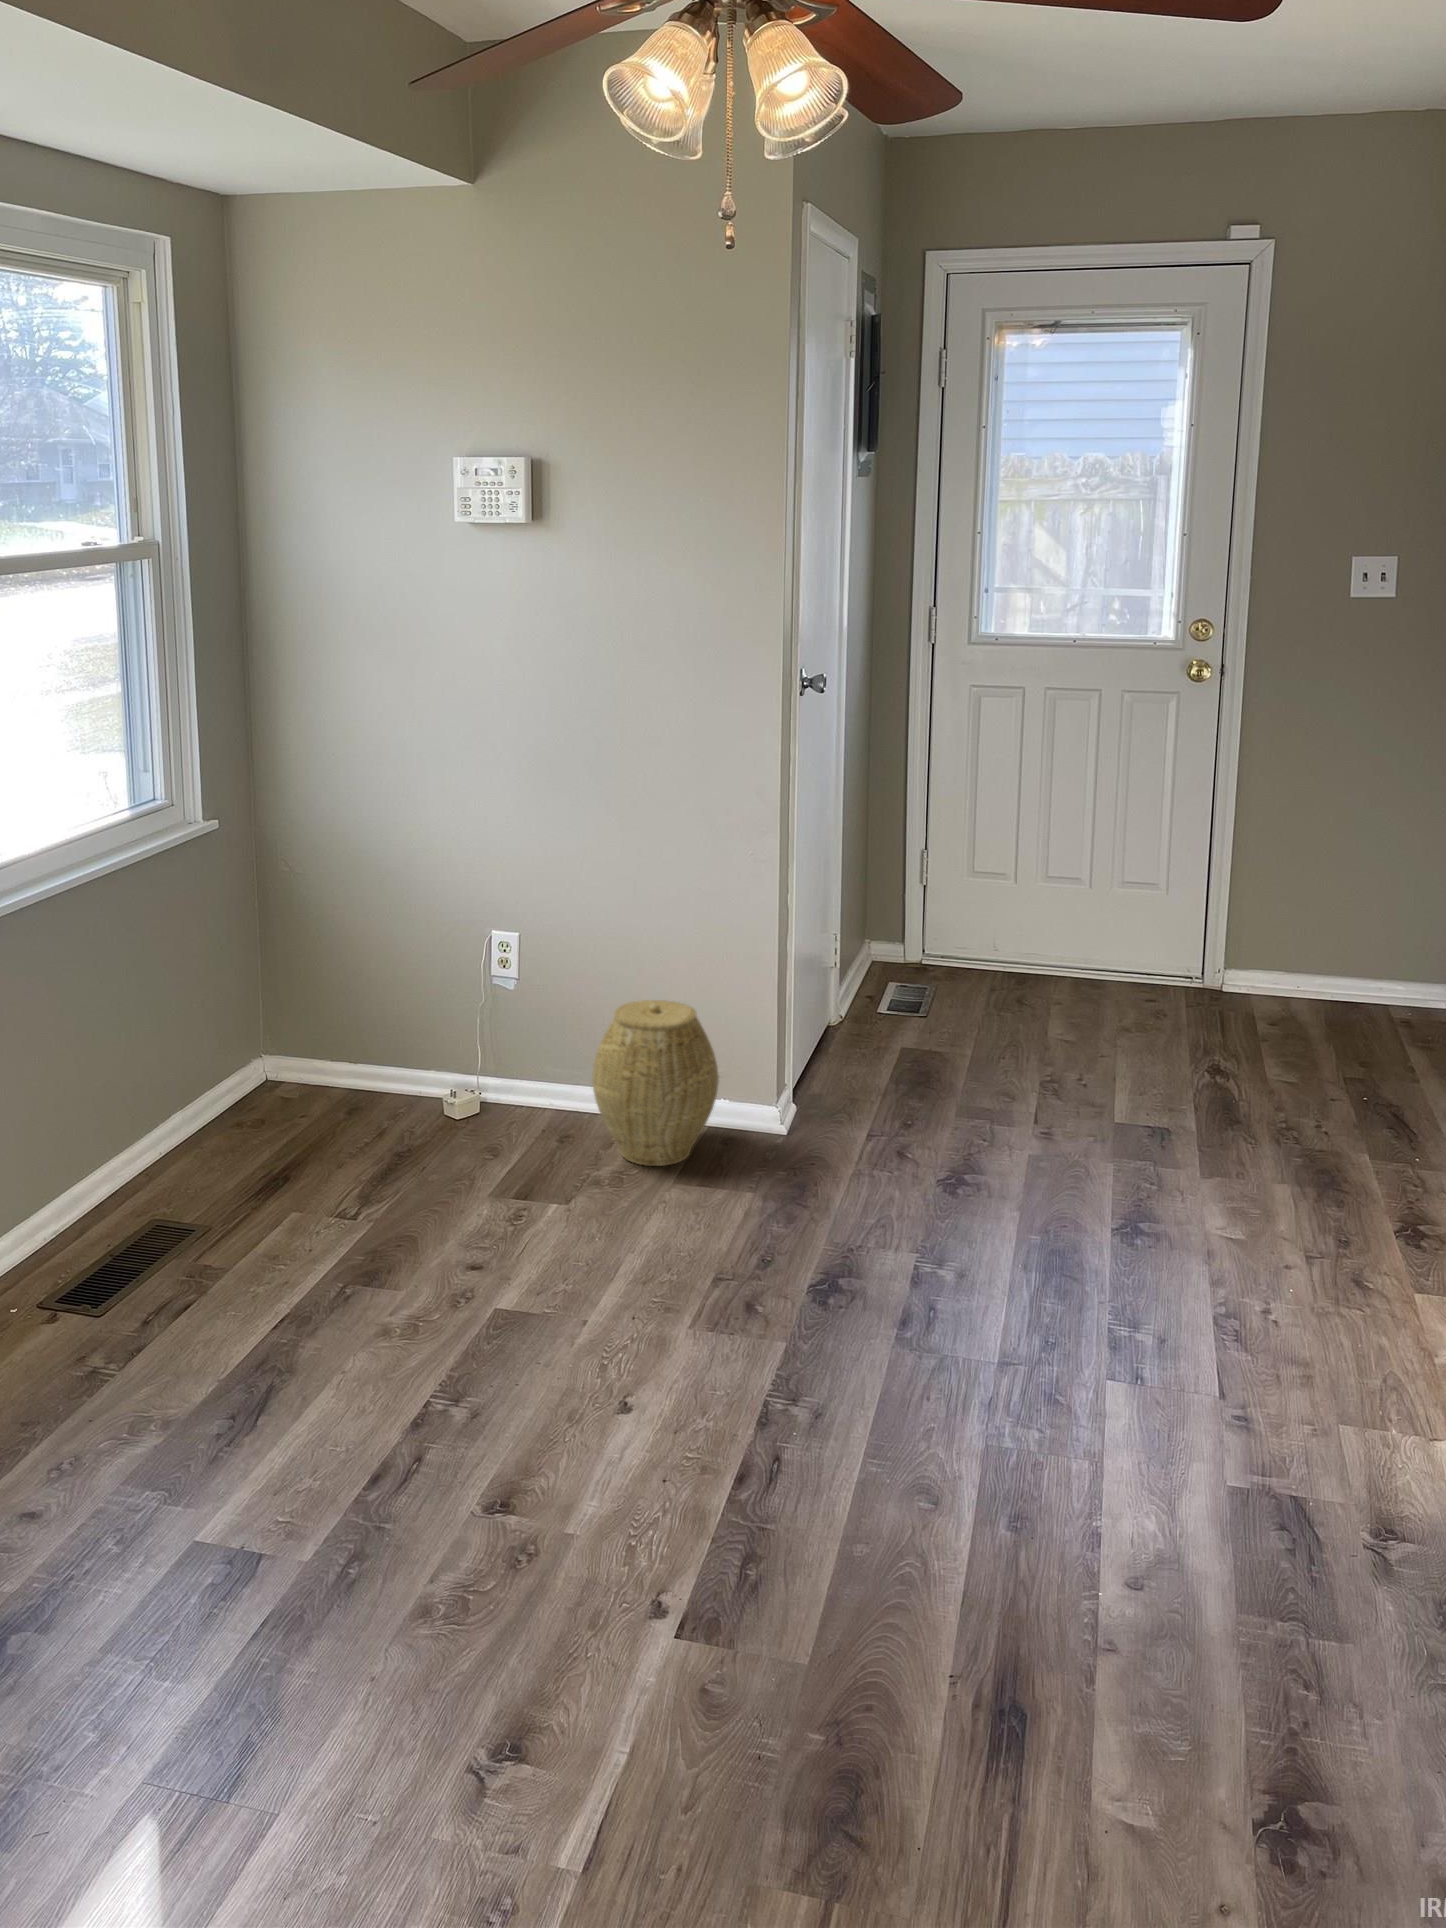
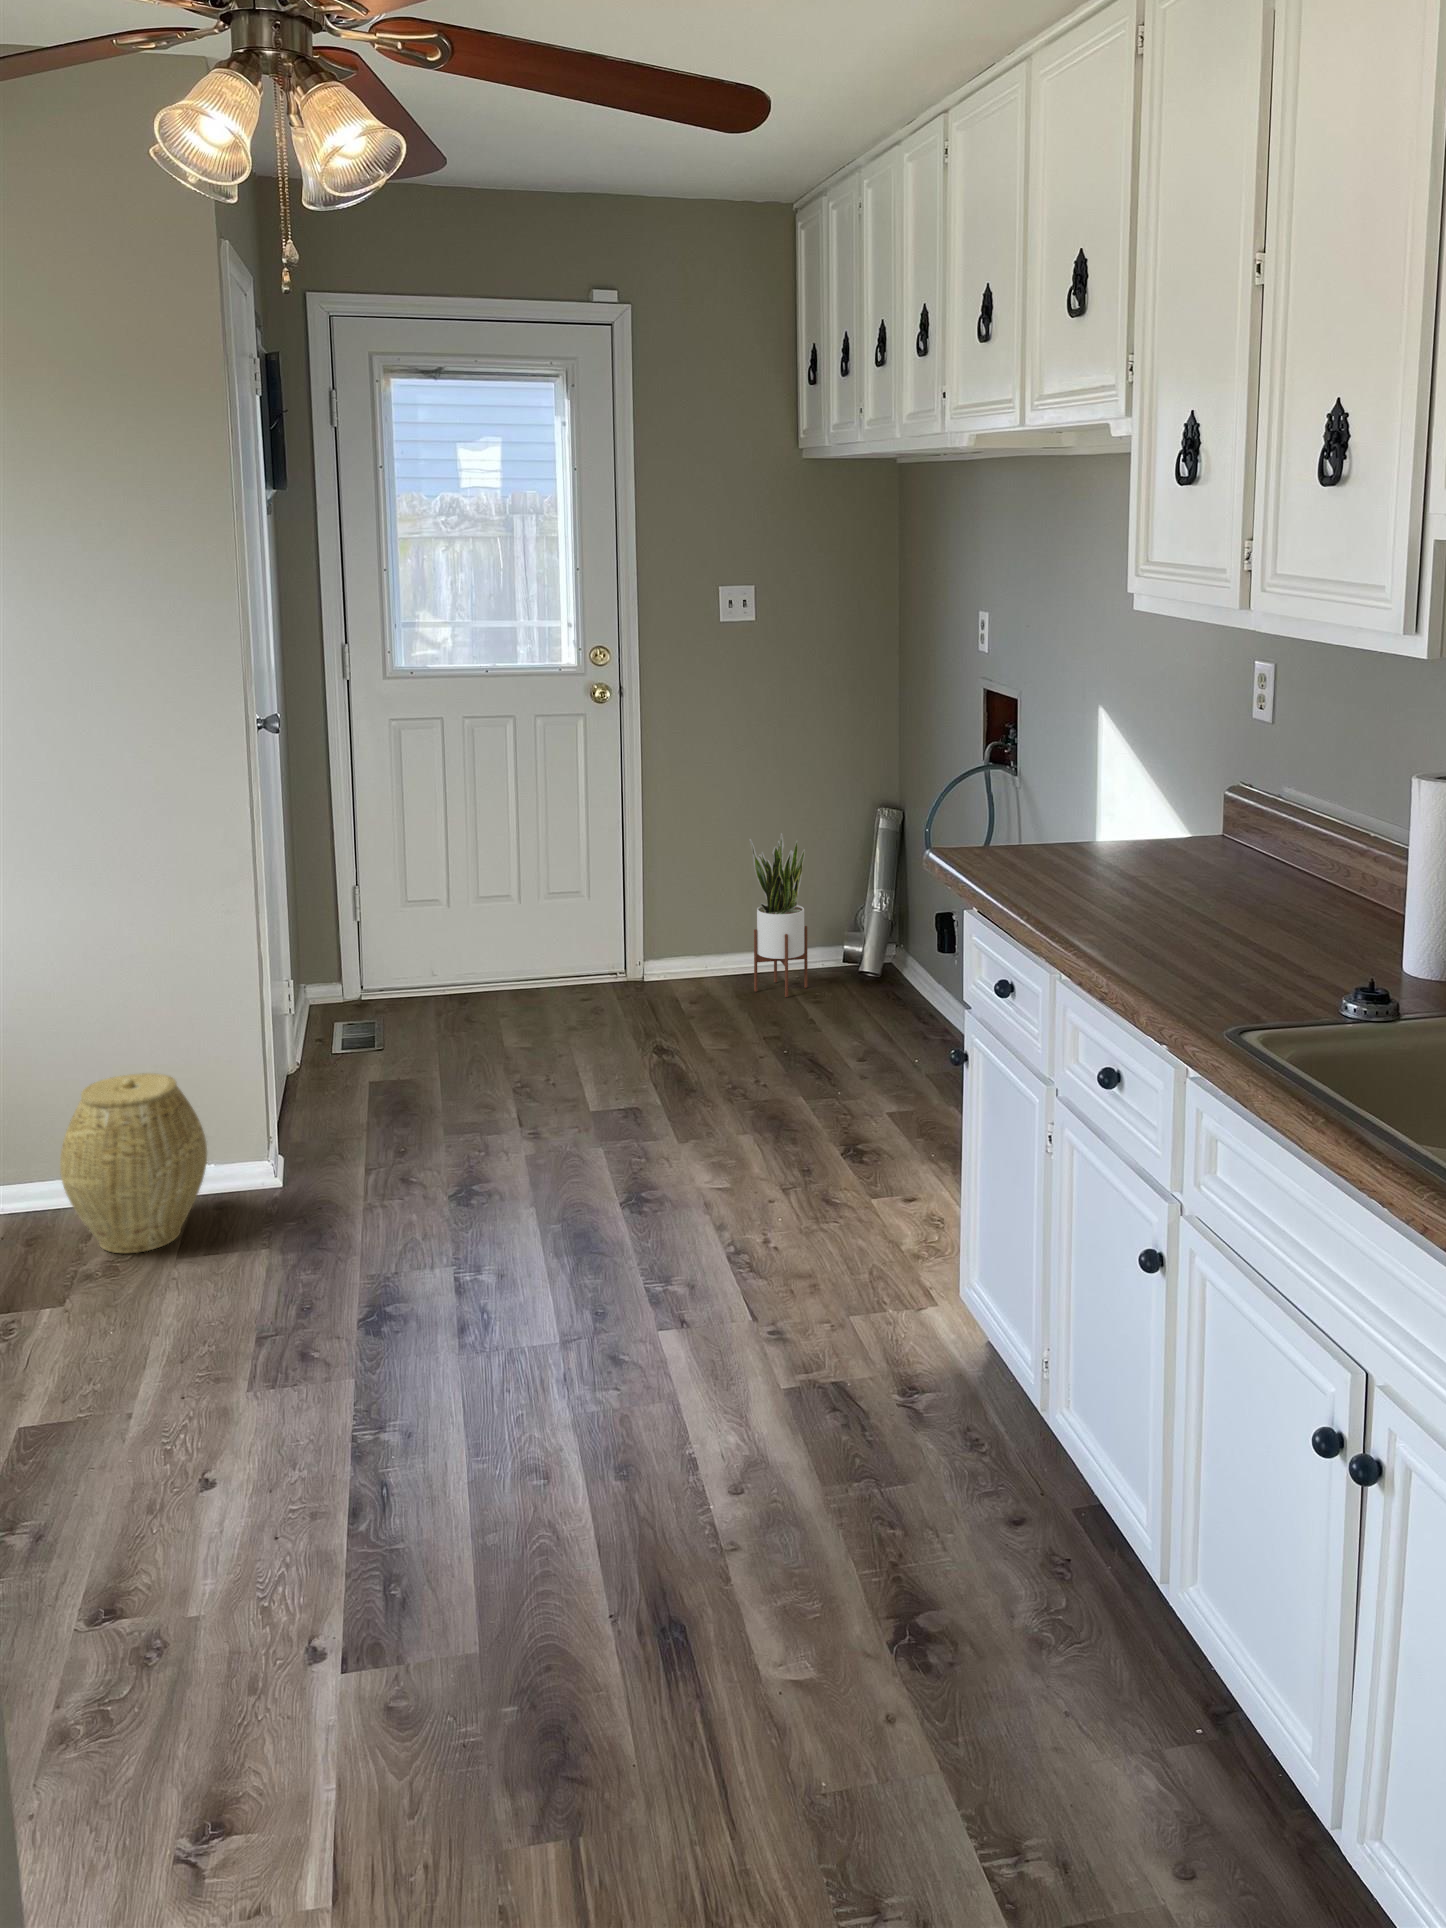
potted plant: none [1345,846,1425,1032] -> present [749,833,808,997]

